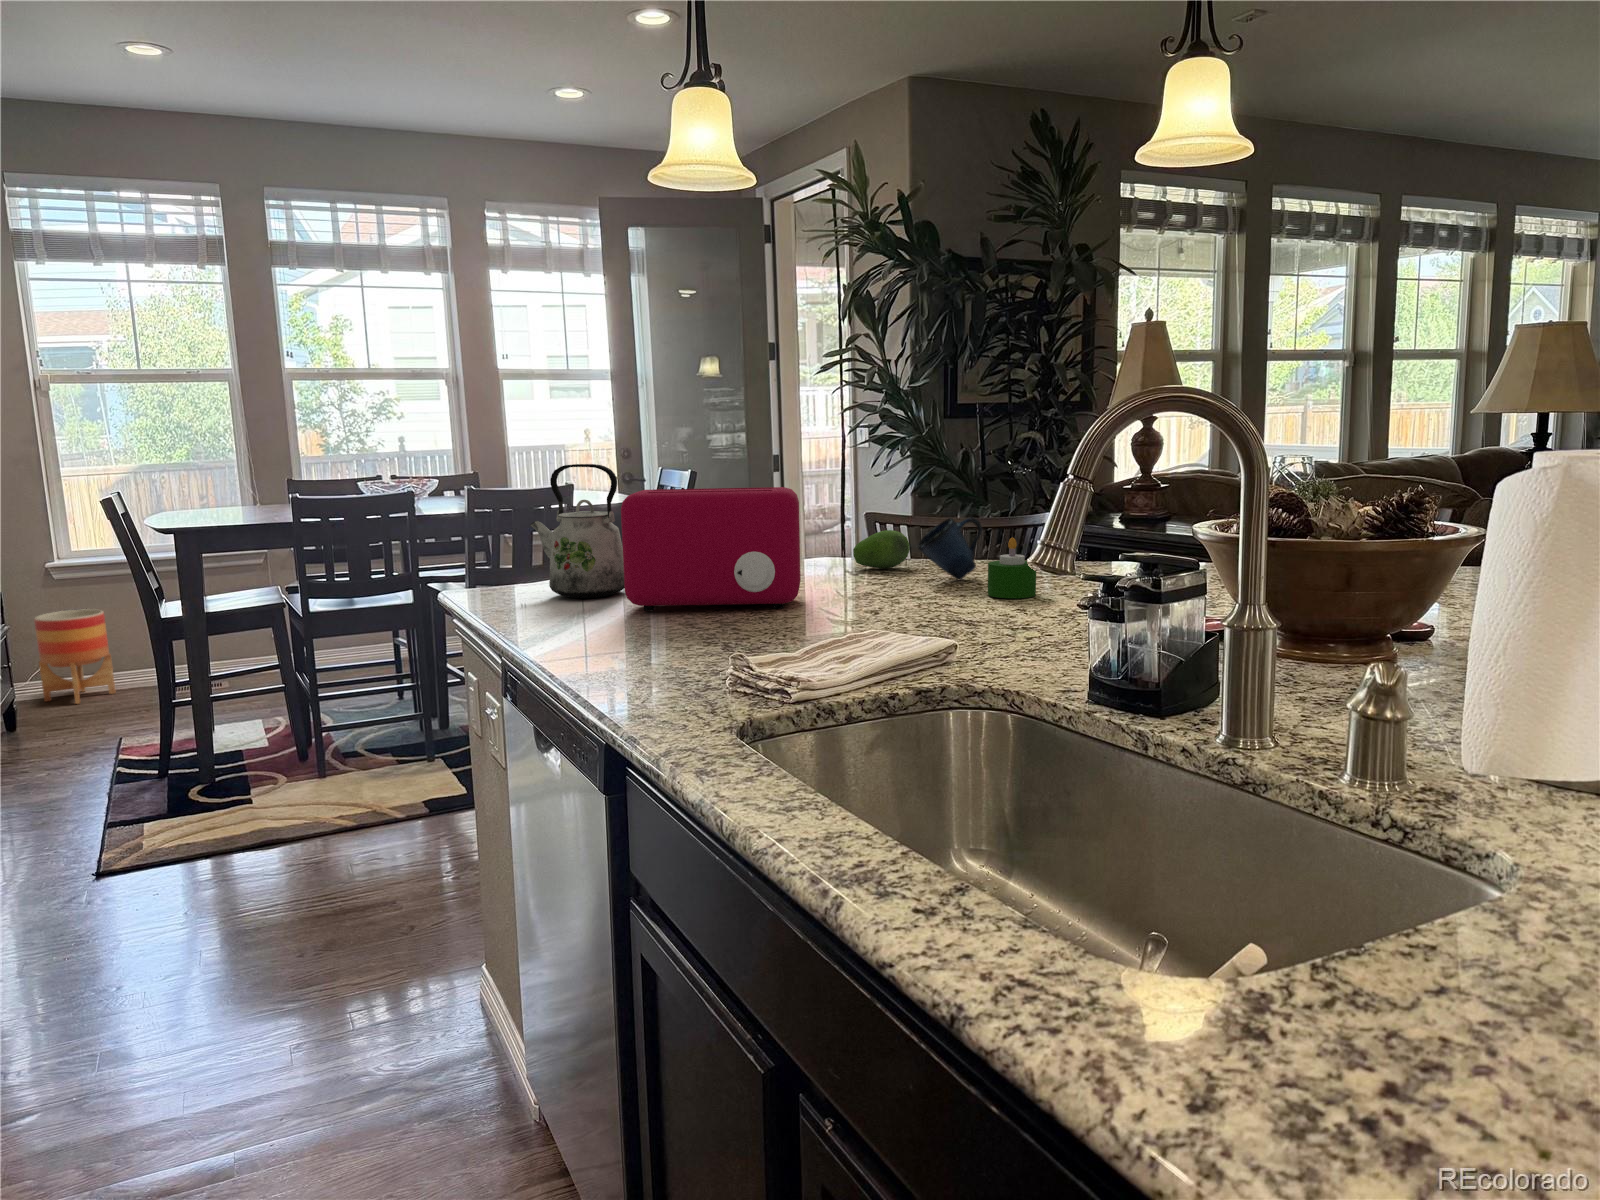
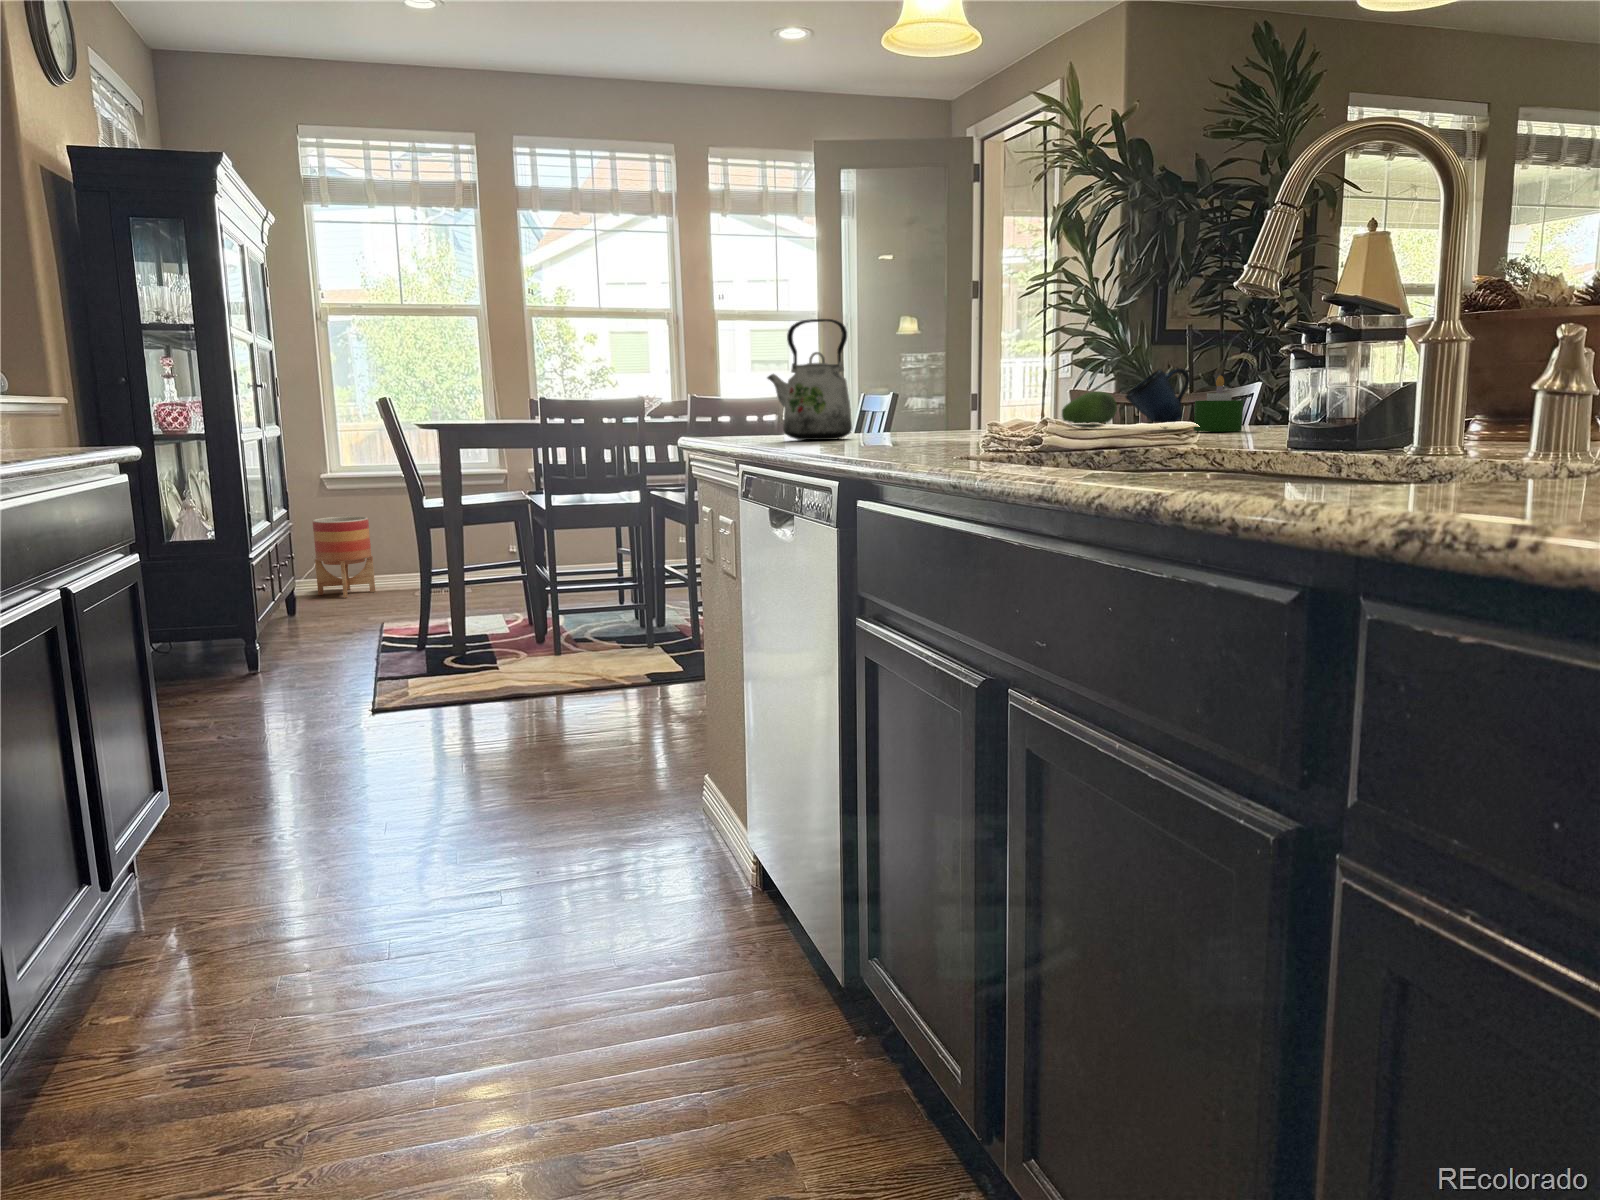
toaster: present [621,487,801,611] -> none [854,328,1015,440]

